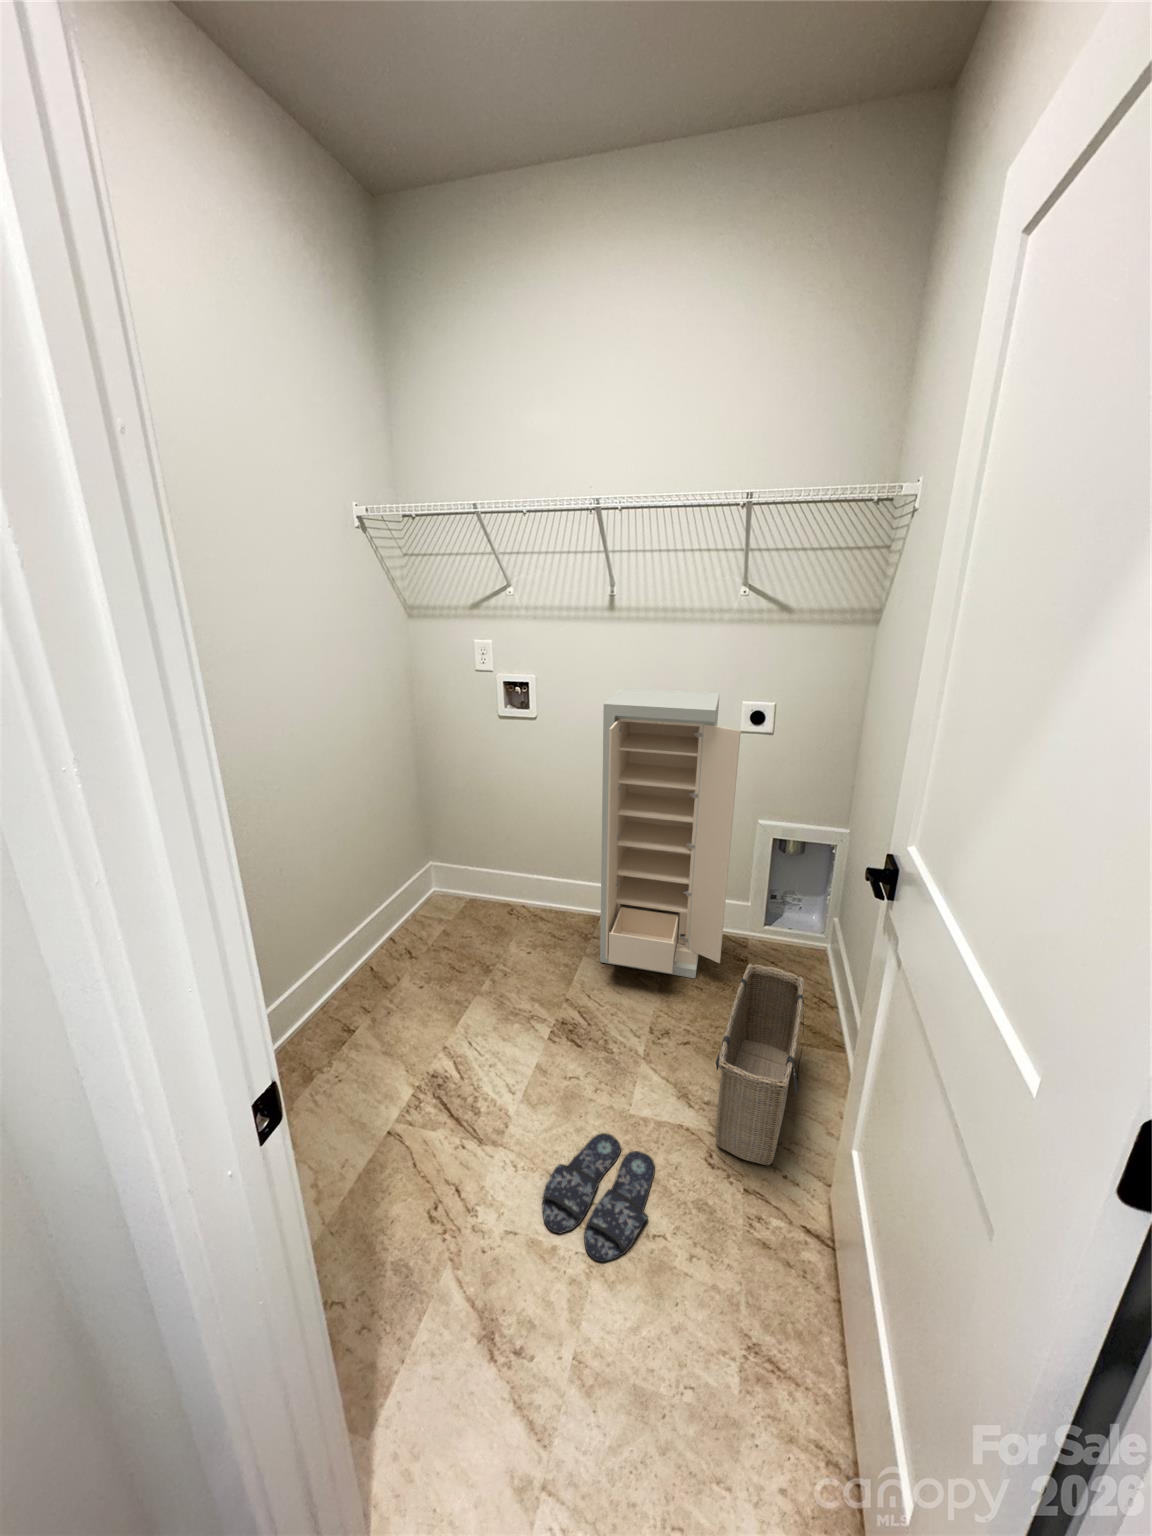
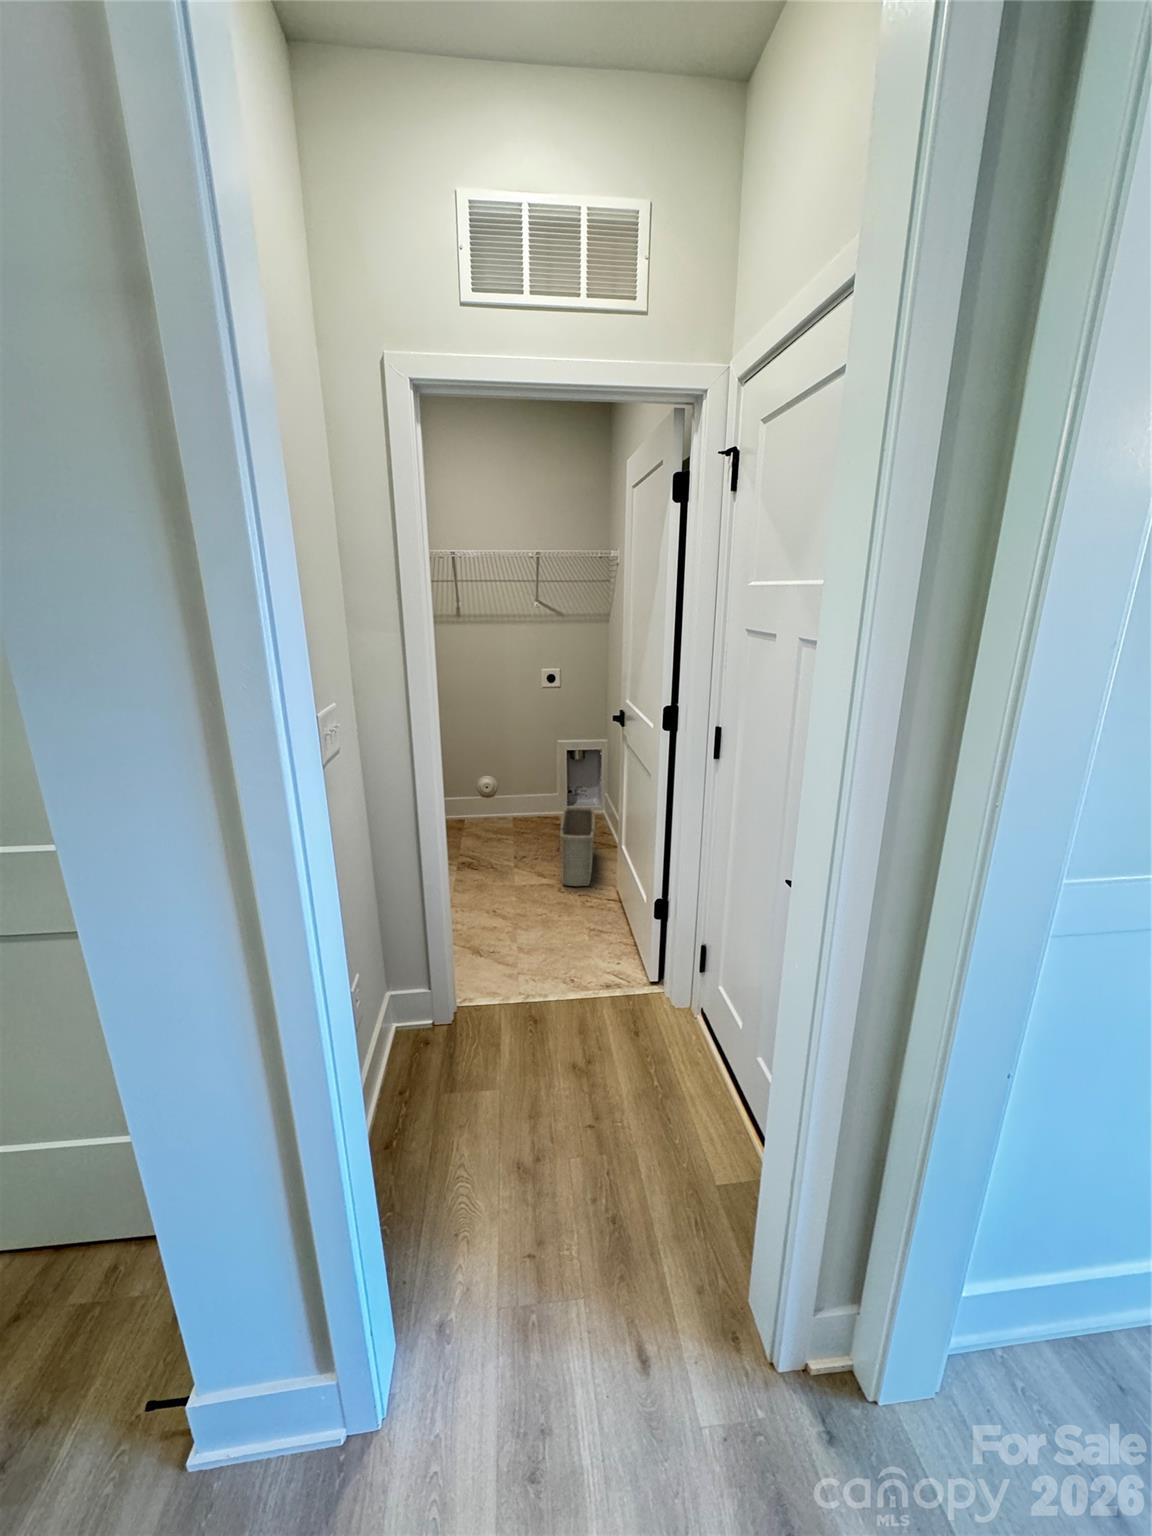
storage cabinet: present [600,688,741,978] -> none [469,665,547,838]
slippers: present [542,1133,655,1262] -> none [485,892,538,924]

